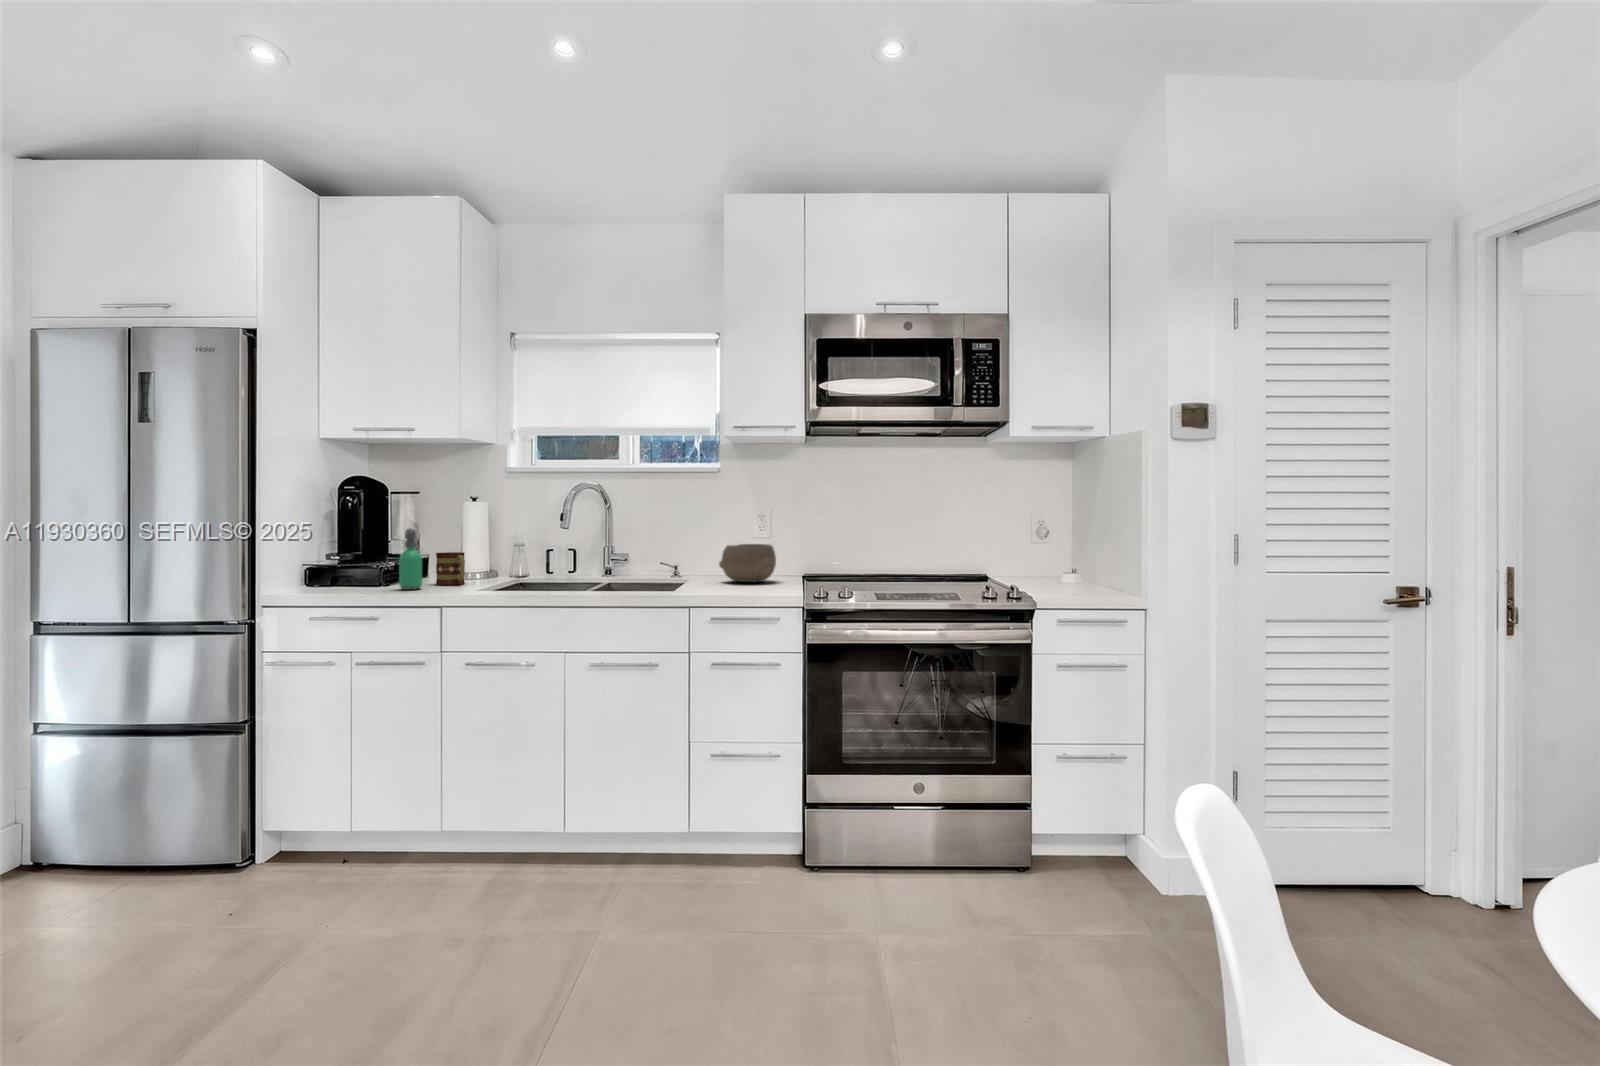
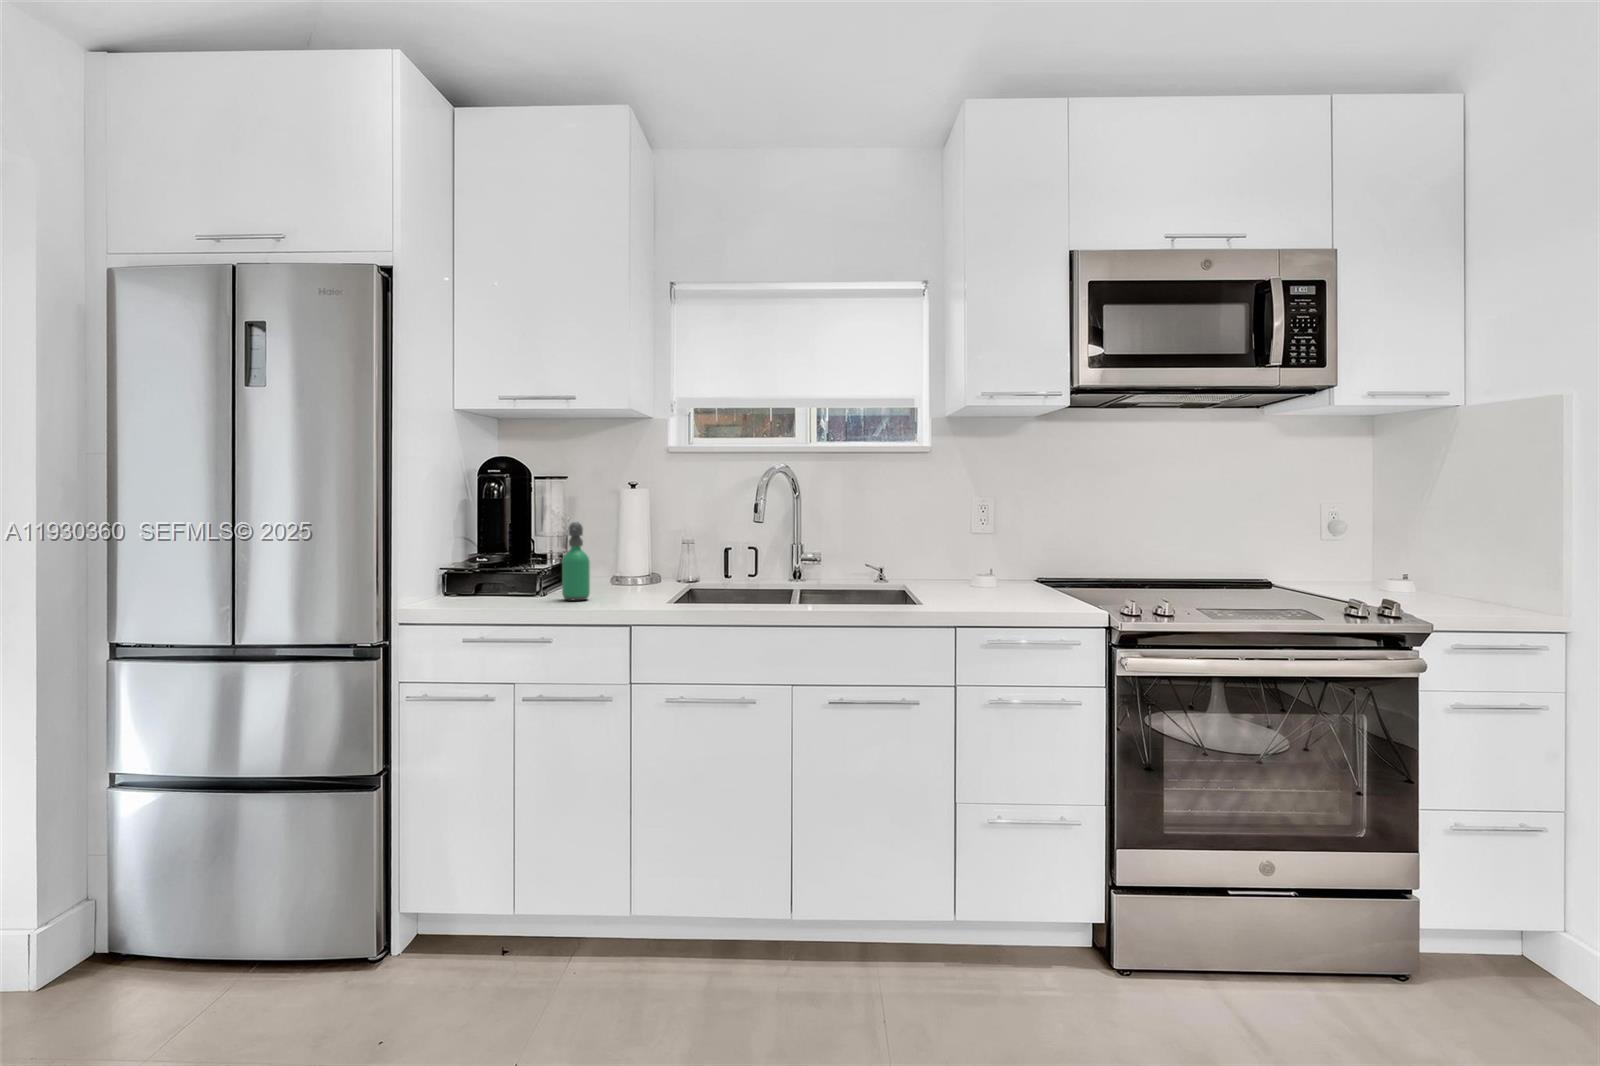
bowl: present [719,544,776,582] -> none [943,542,1015,589]
mug: present [436,552,465,585] -> none [595,552,635,593]

